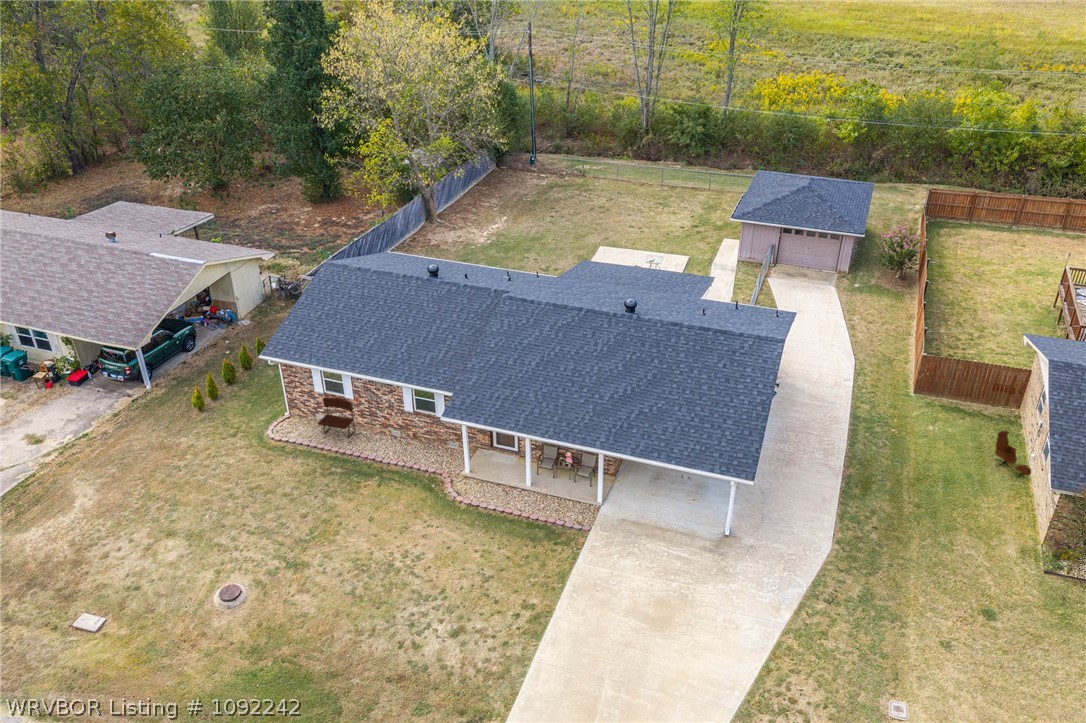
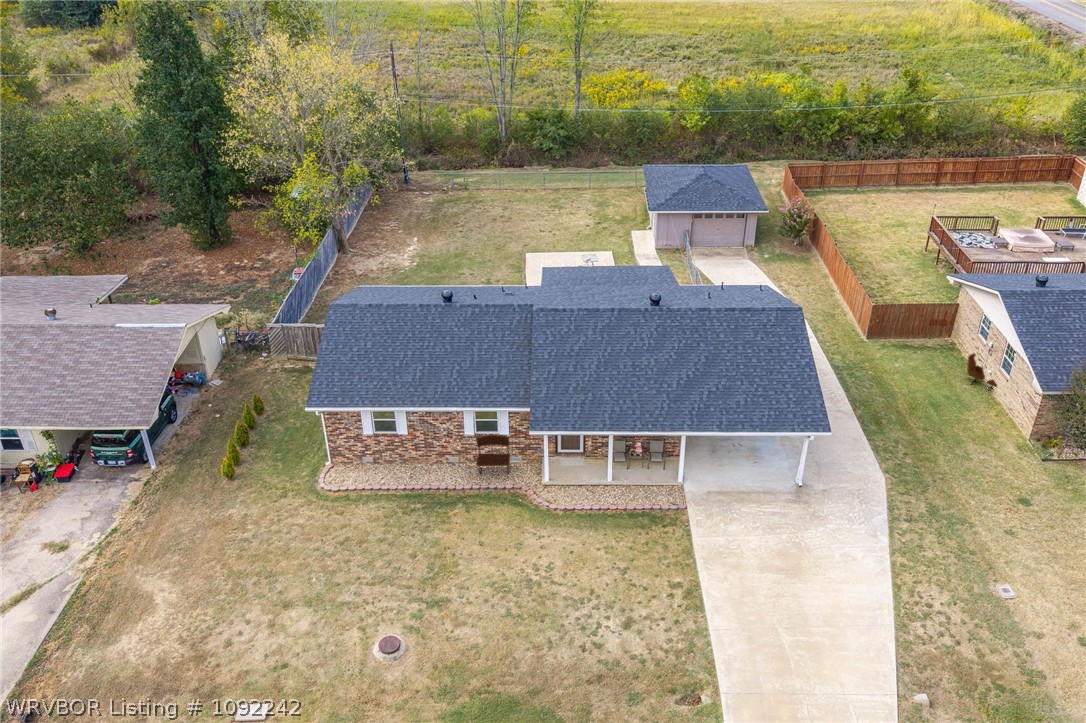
bench: present [318,397,356,438] -> present [476,435,510,474]

